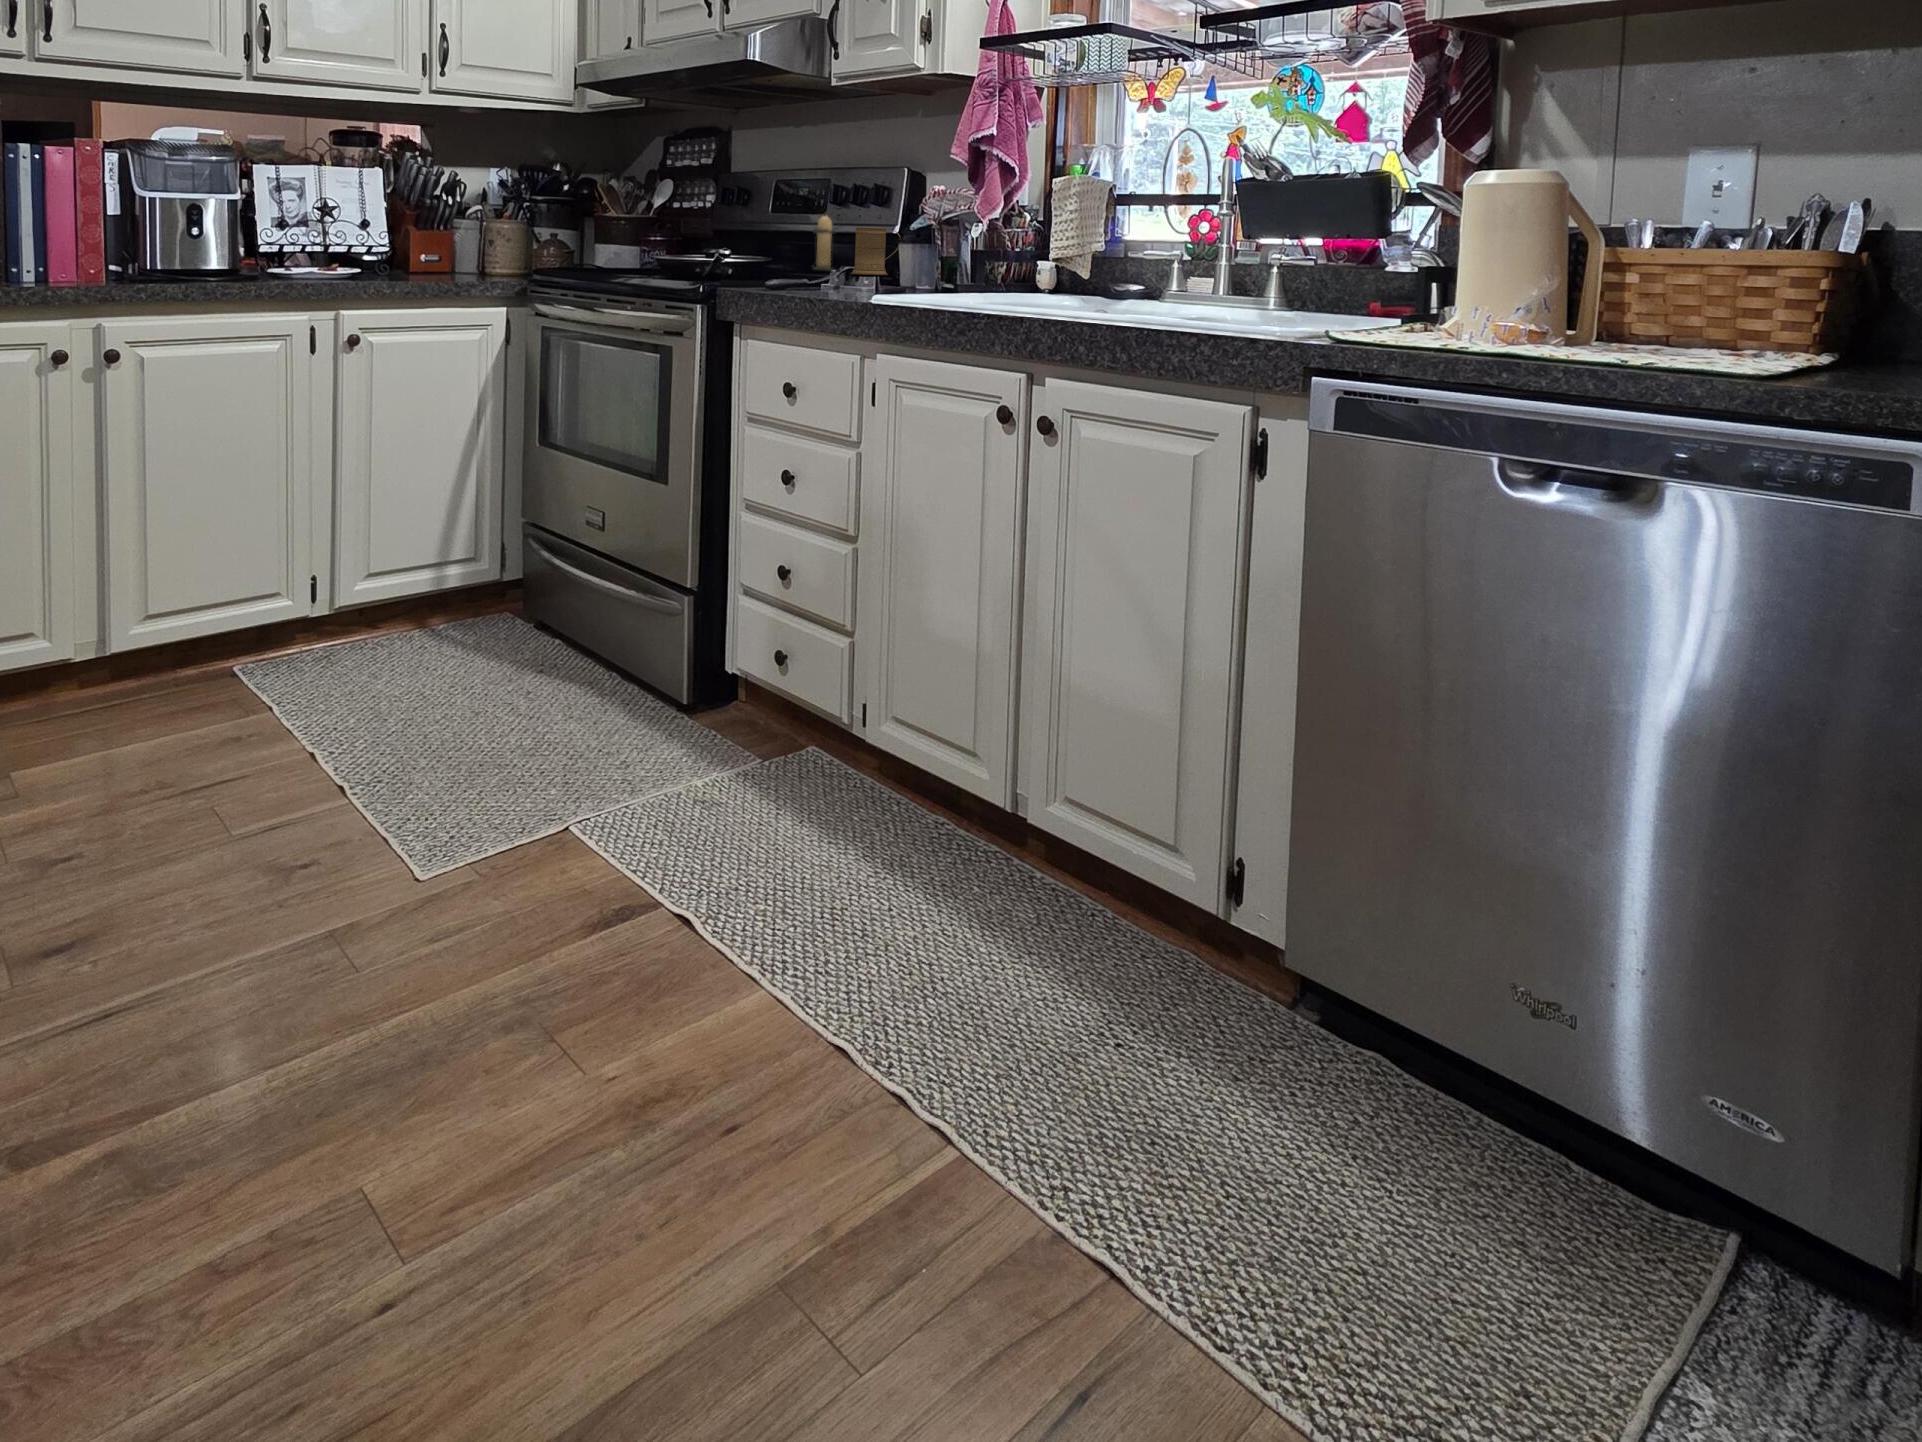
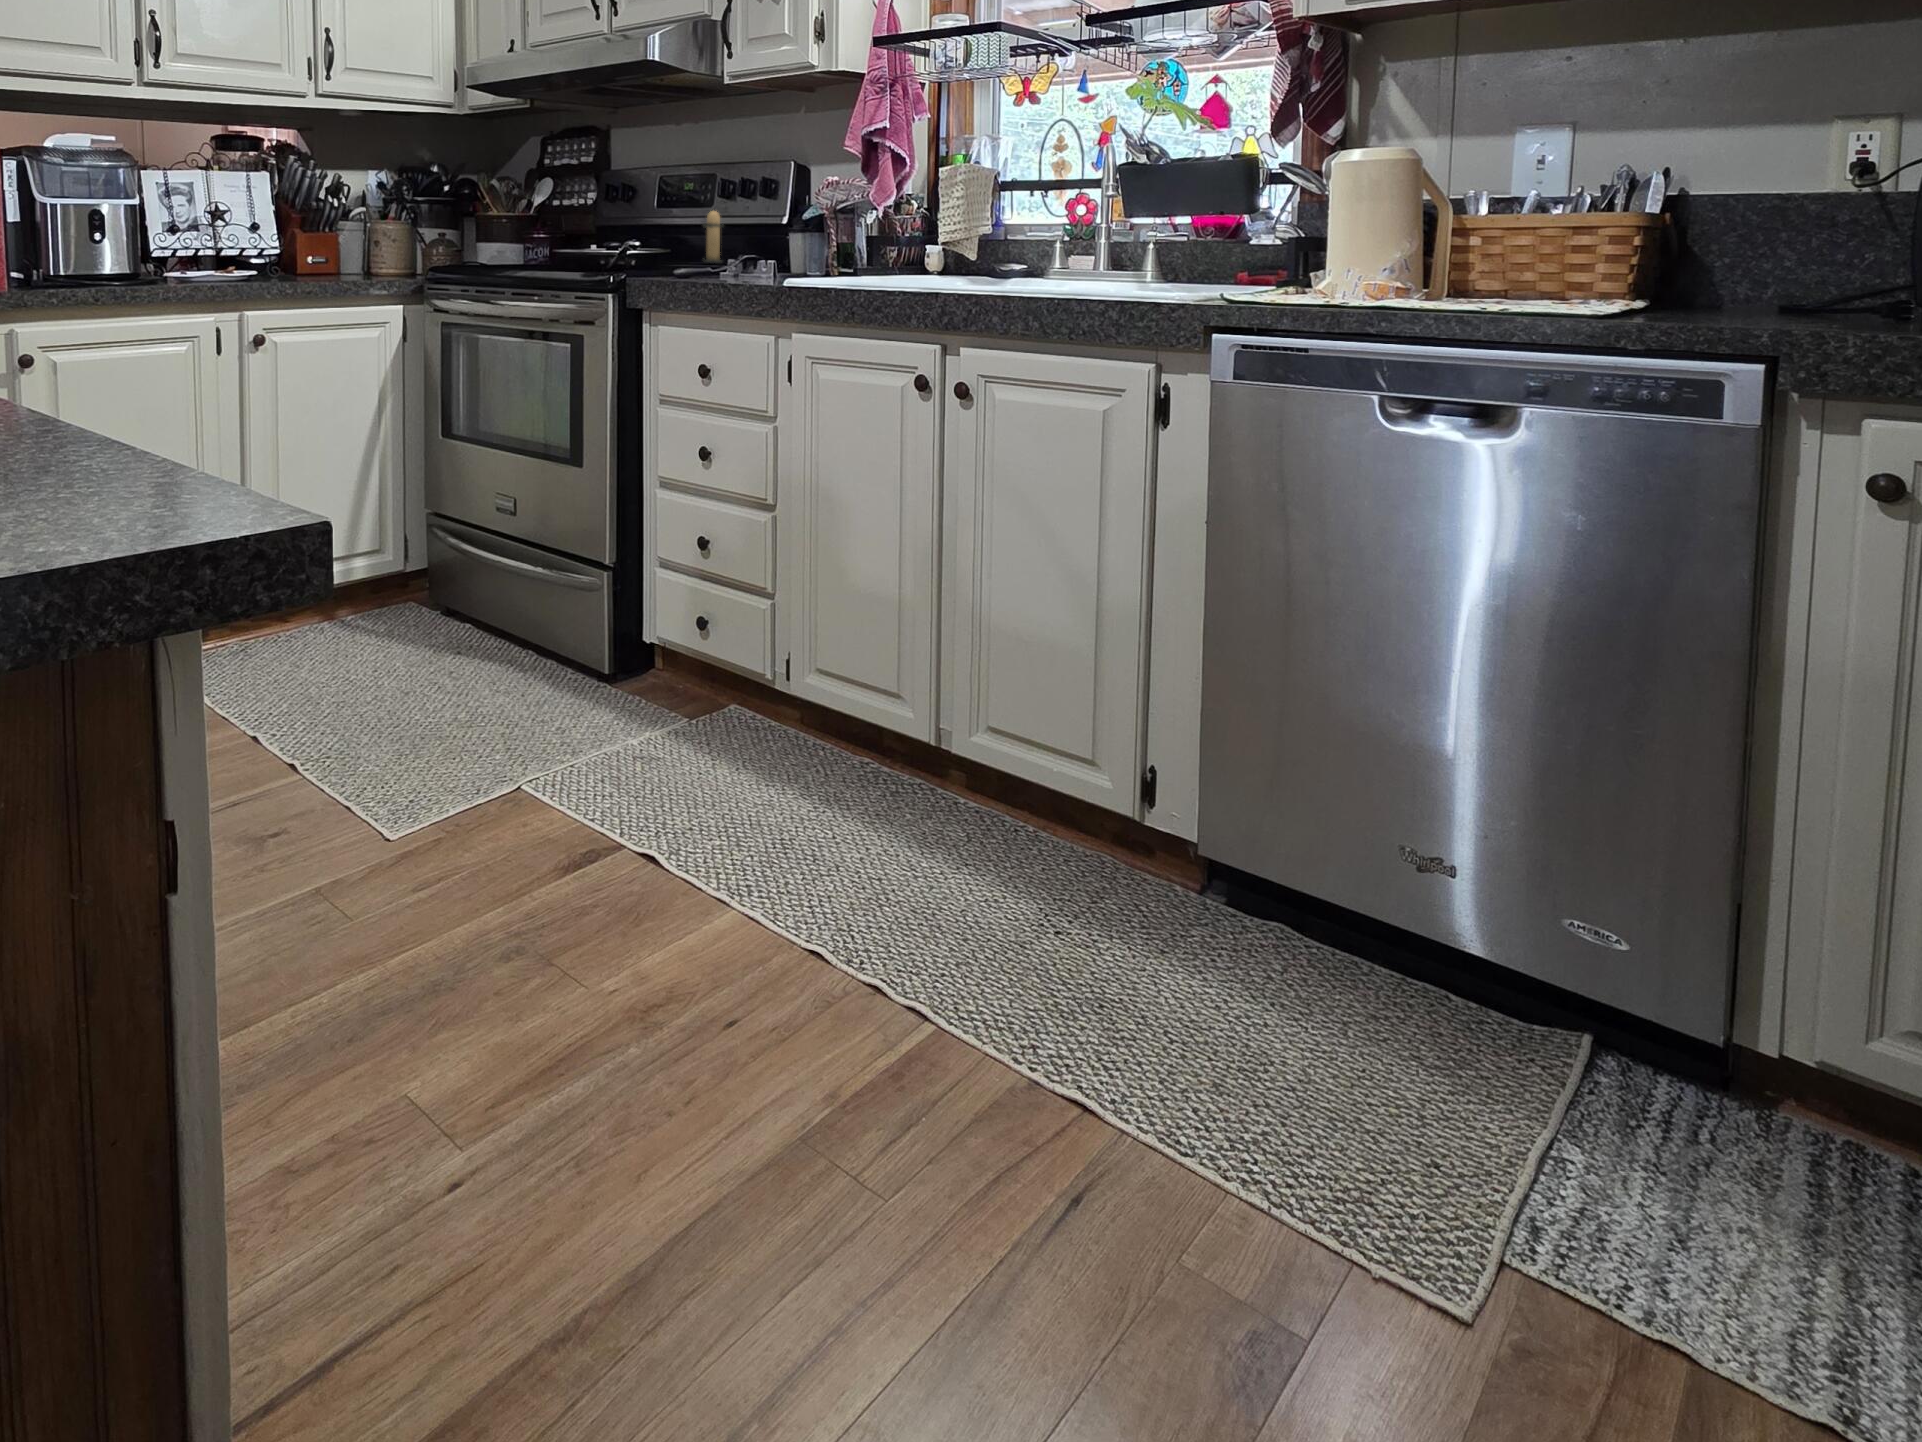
mug: present [851,227,900,275] -> none [743,220,789,265]

